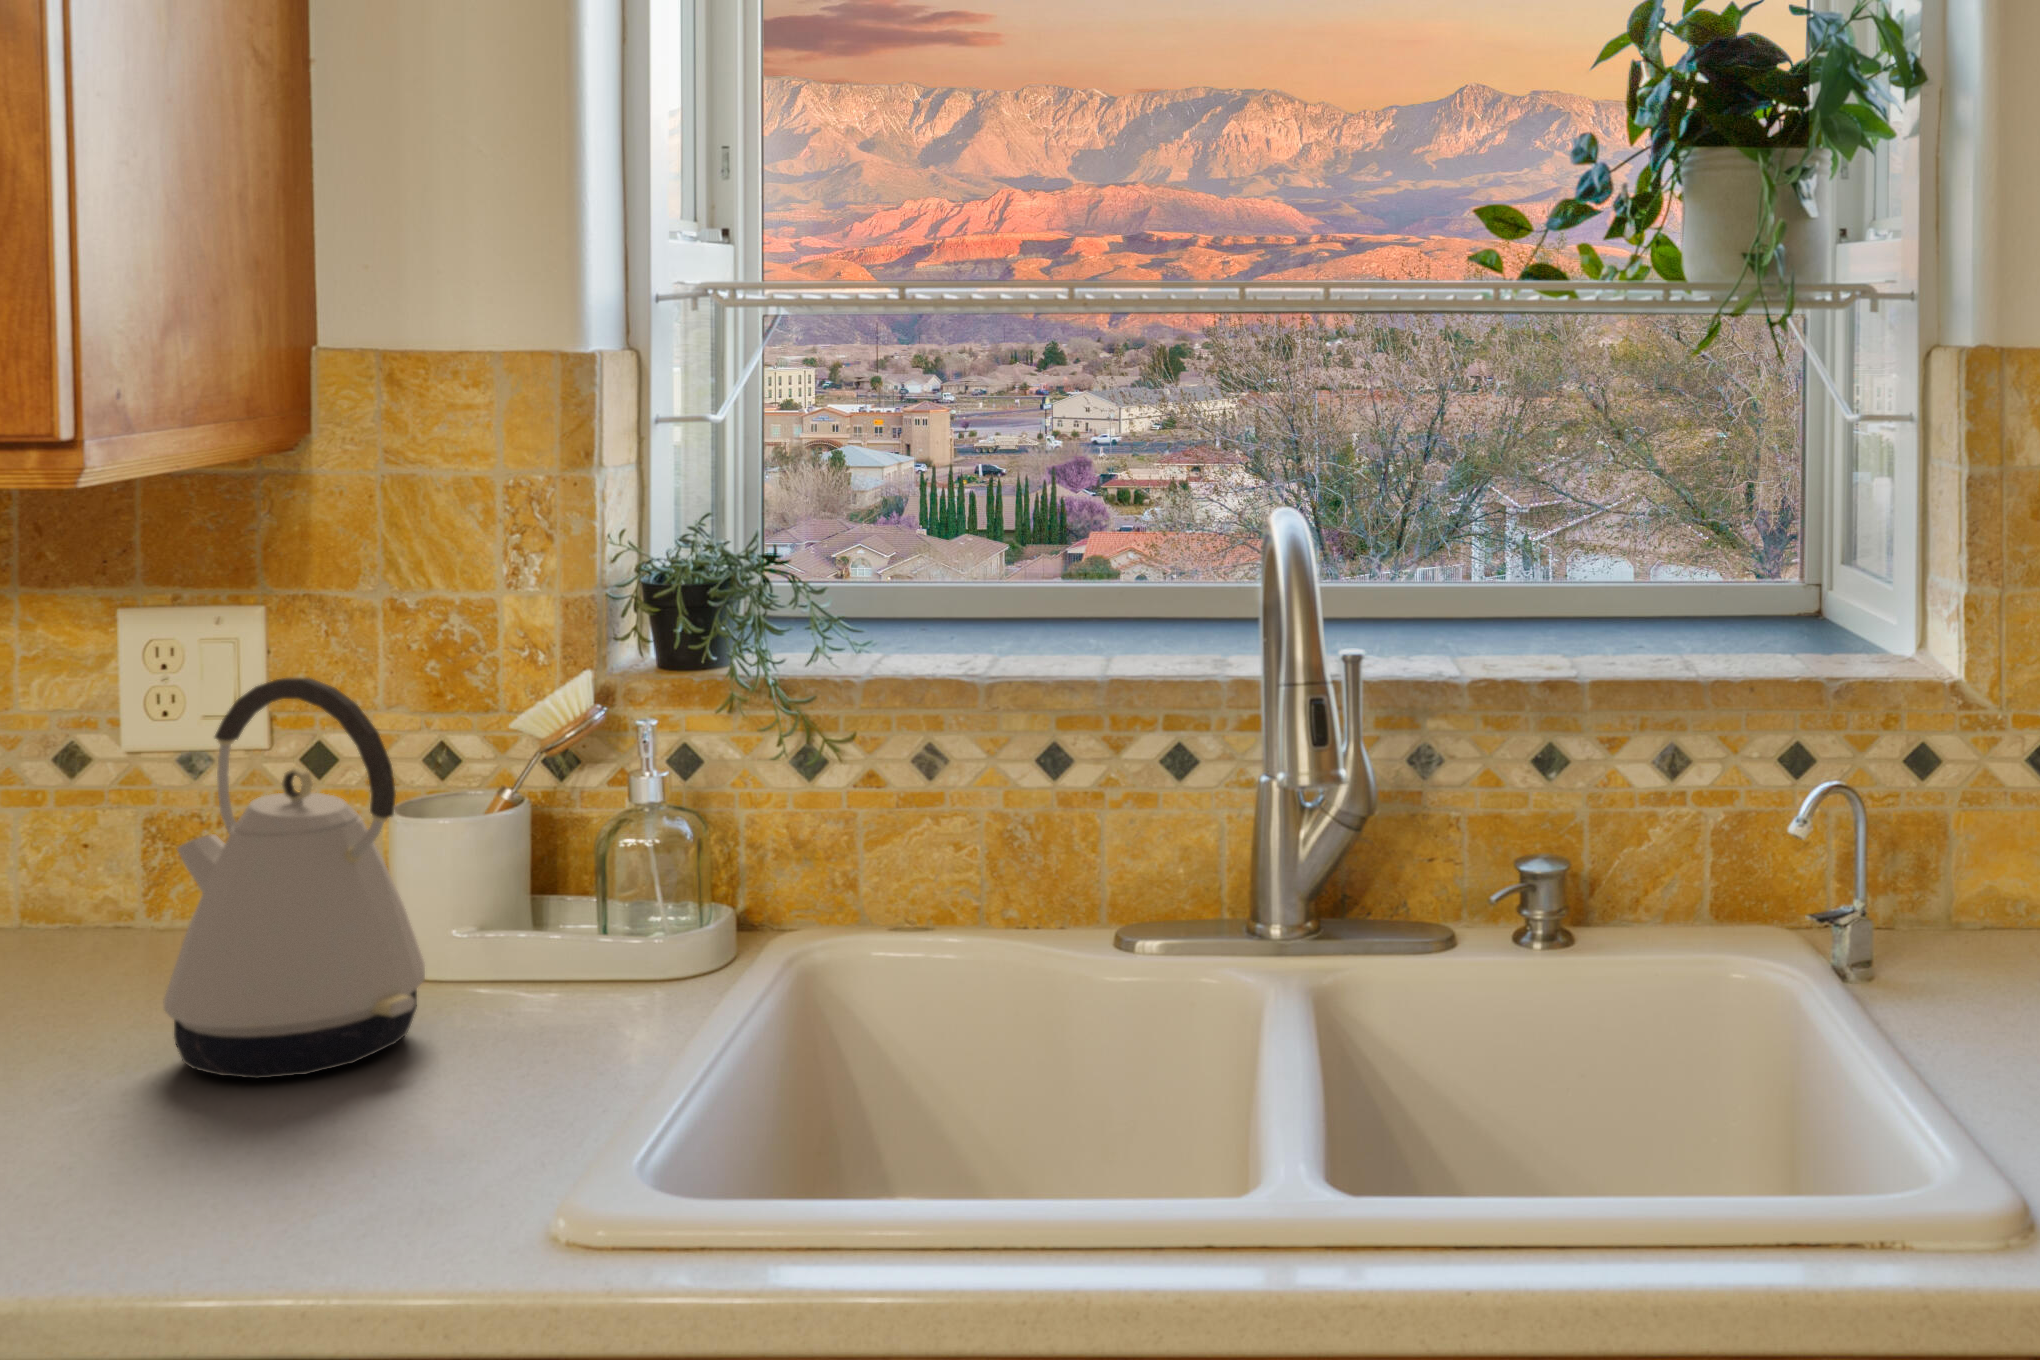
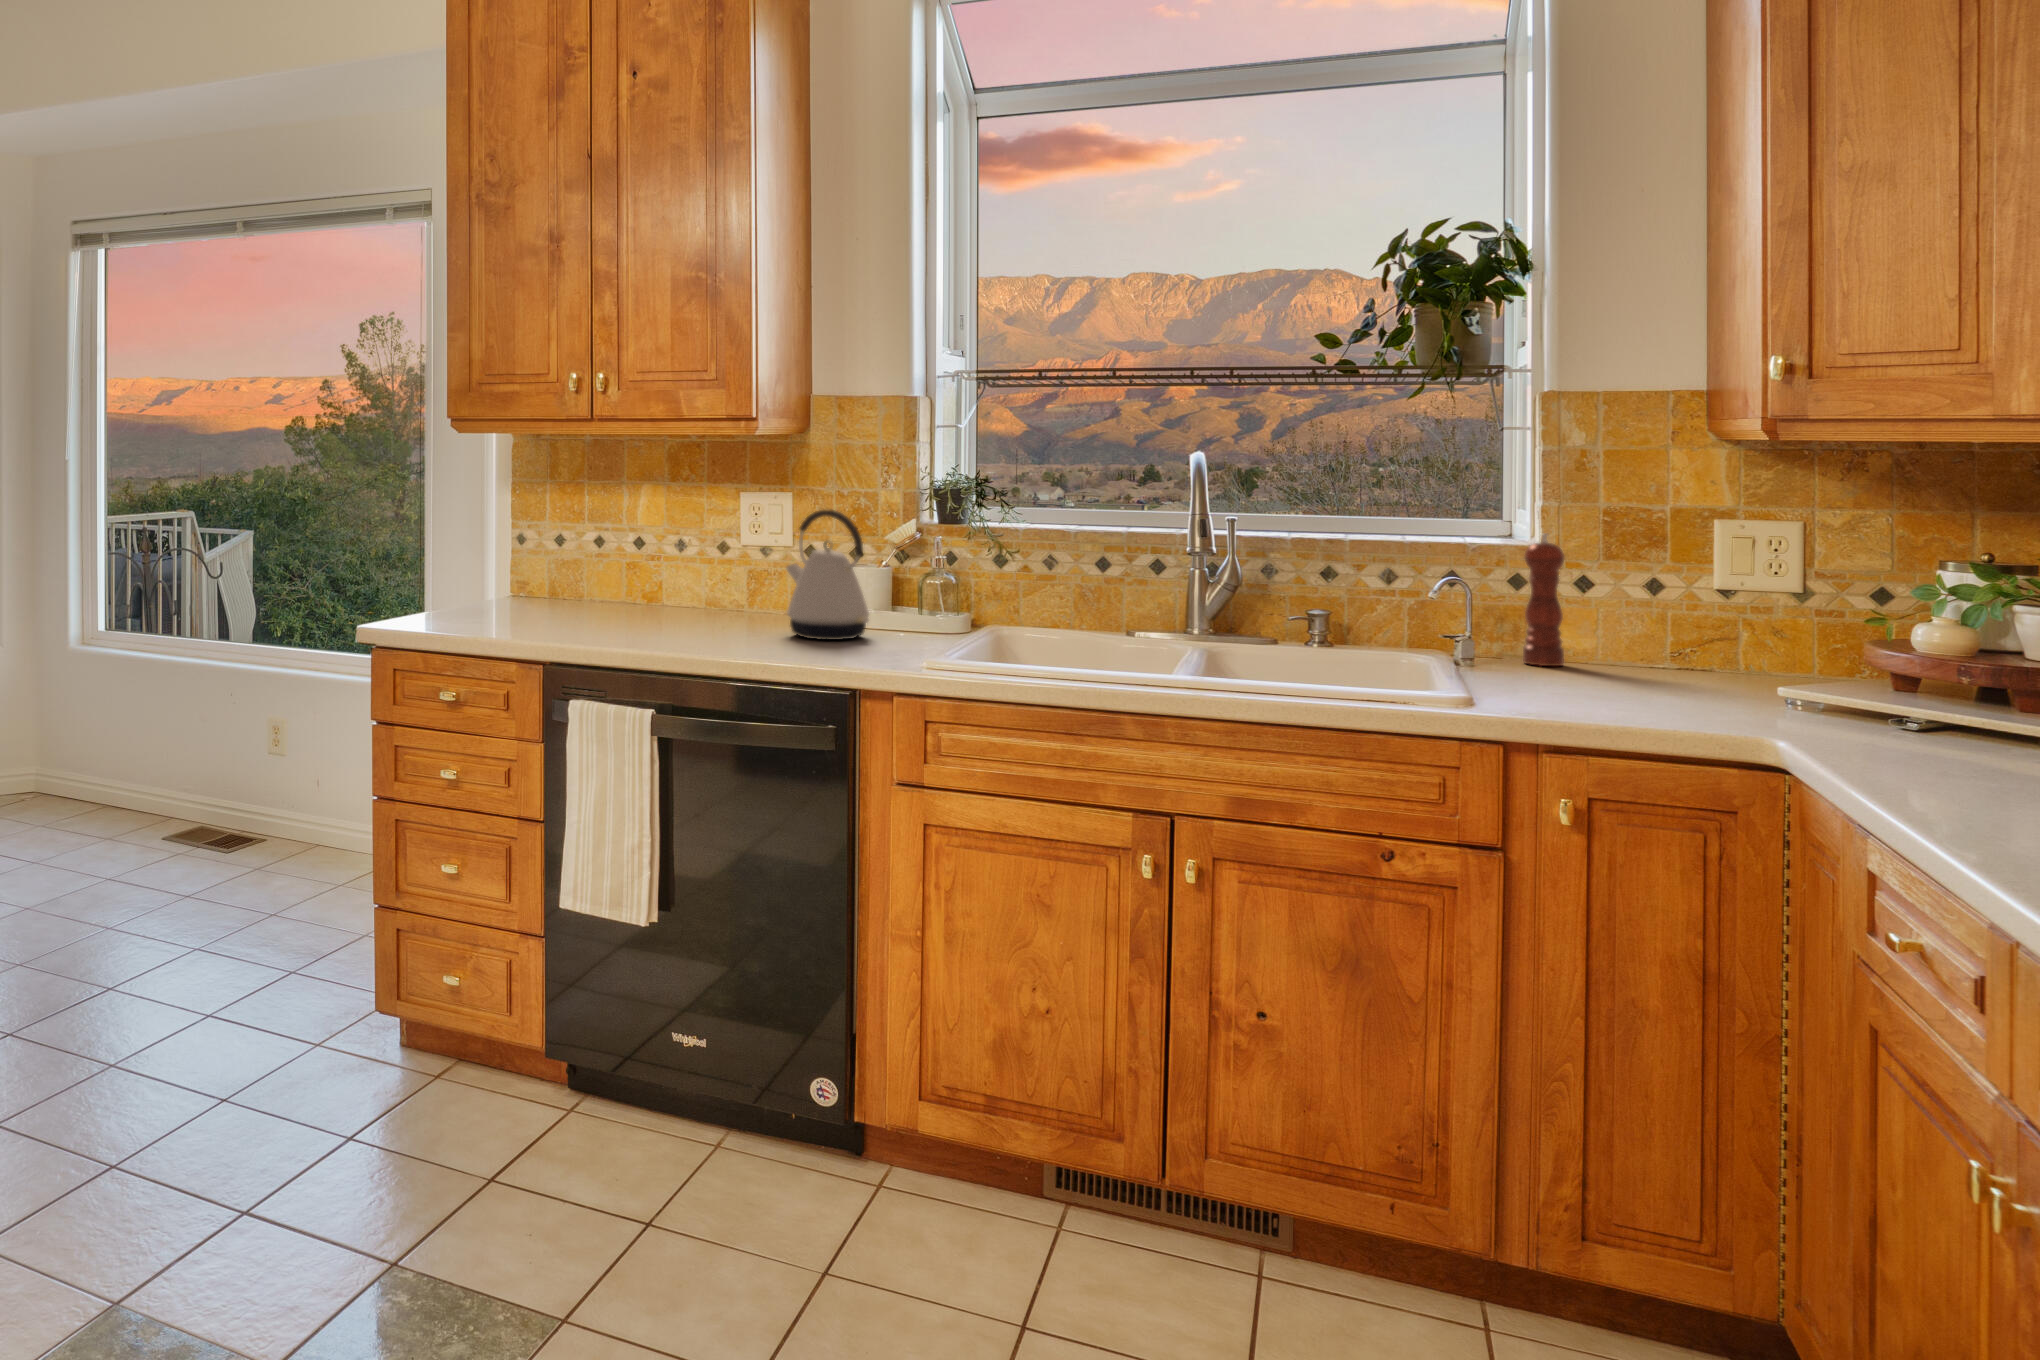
pepper mill: none [1936,652,2018,953] -> present [1523,533,1565,666]

